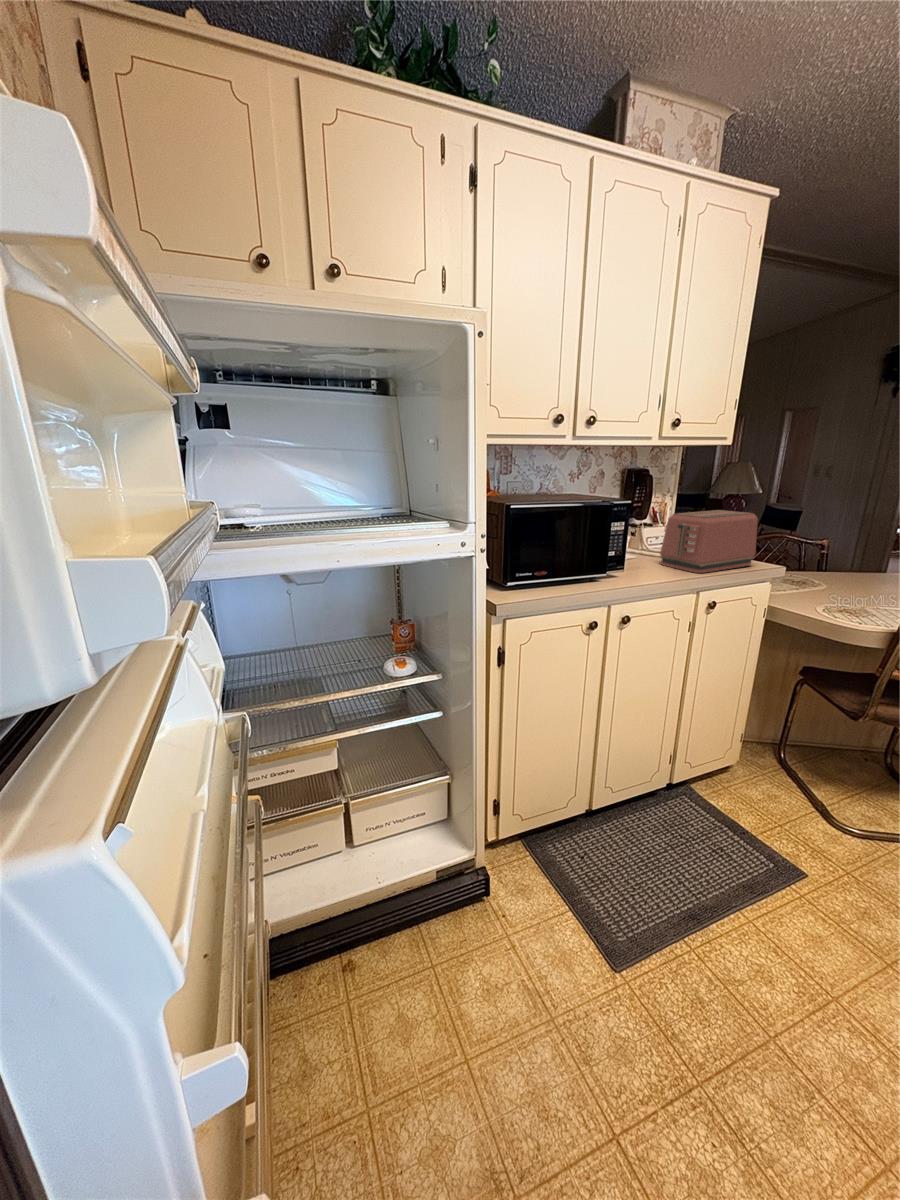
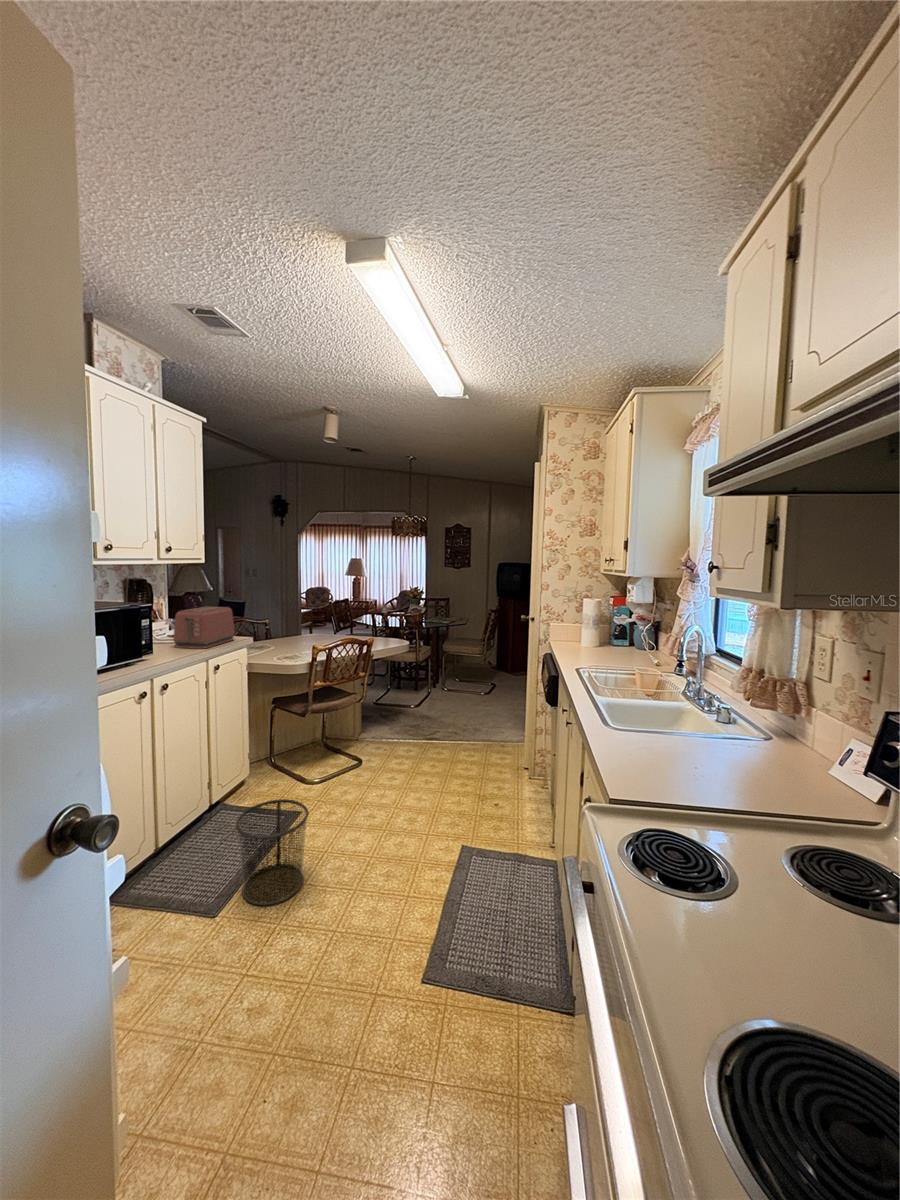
waste bin: none [663,850,813,1048] -> present [236,799,309,905]

